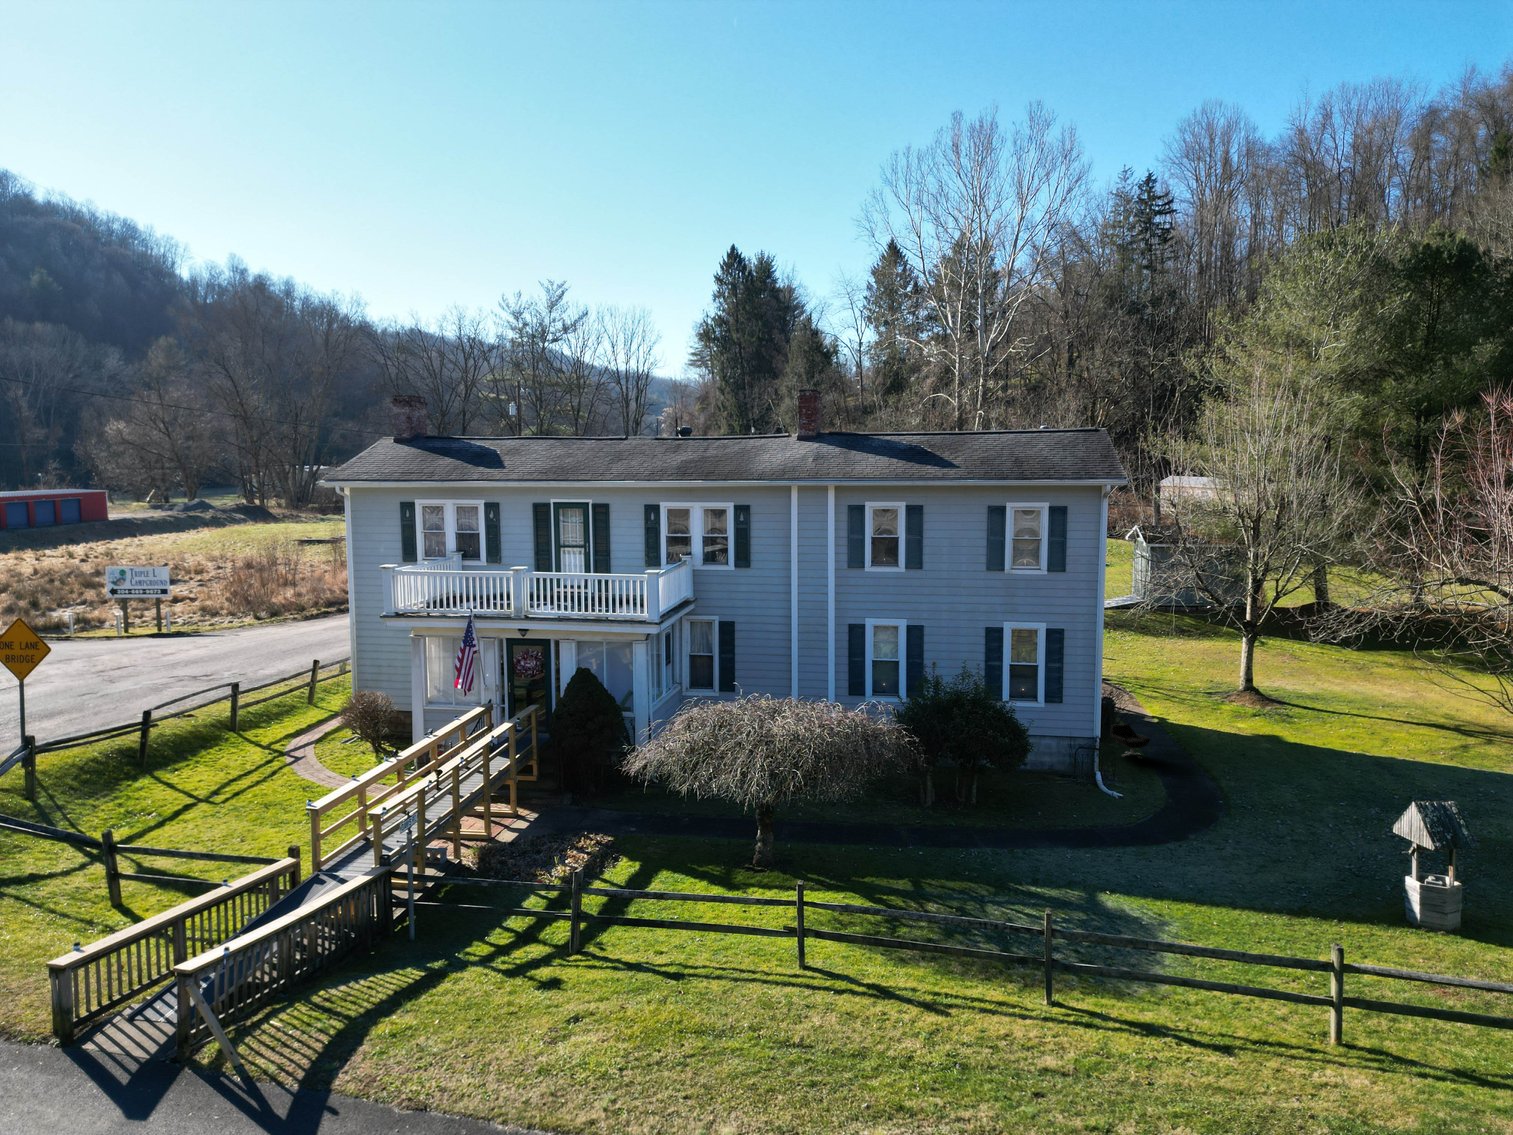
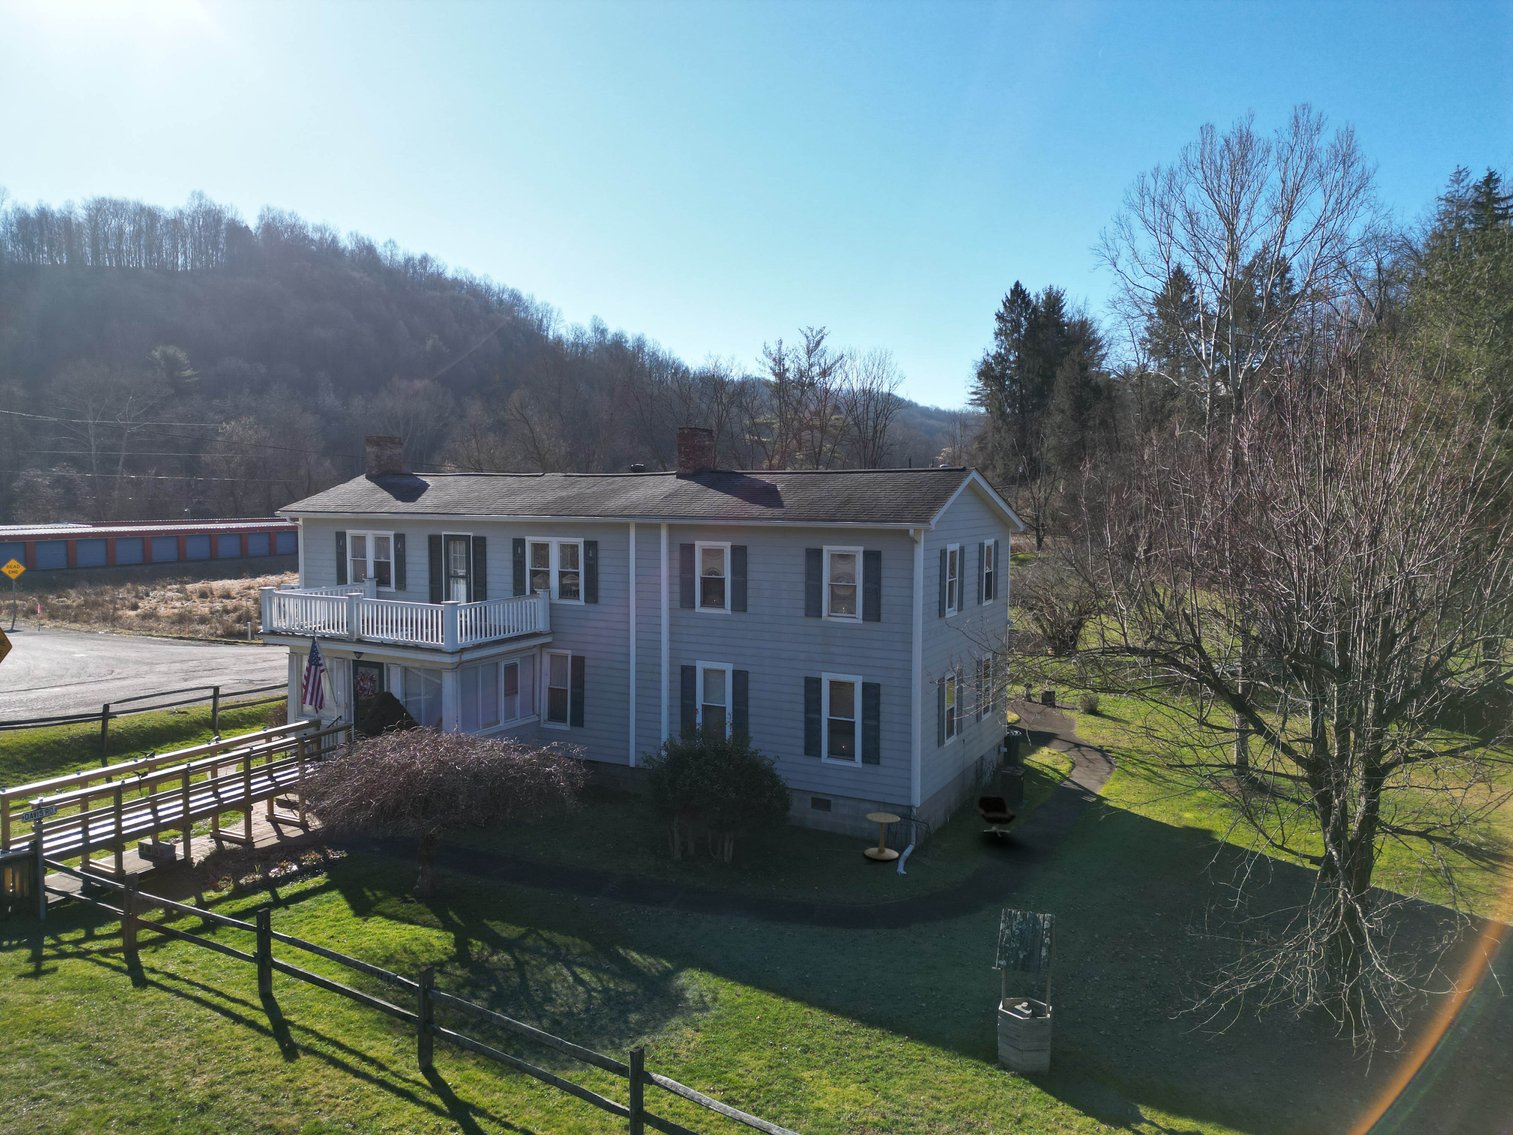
pedestal table: none [1057,746,1091,787] -> present [864,812,900,860]

